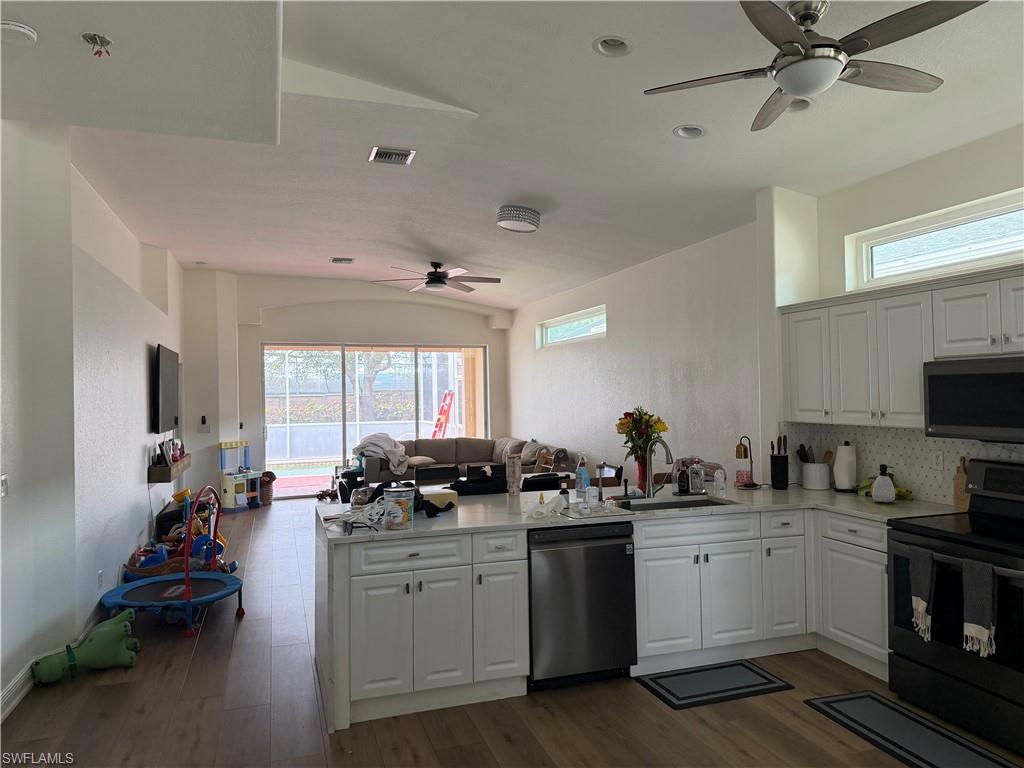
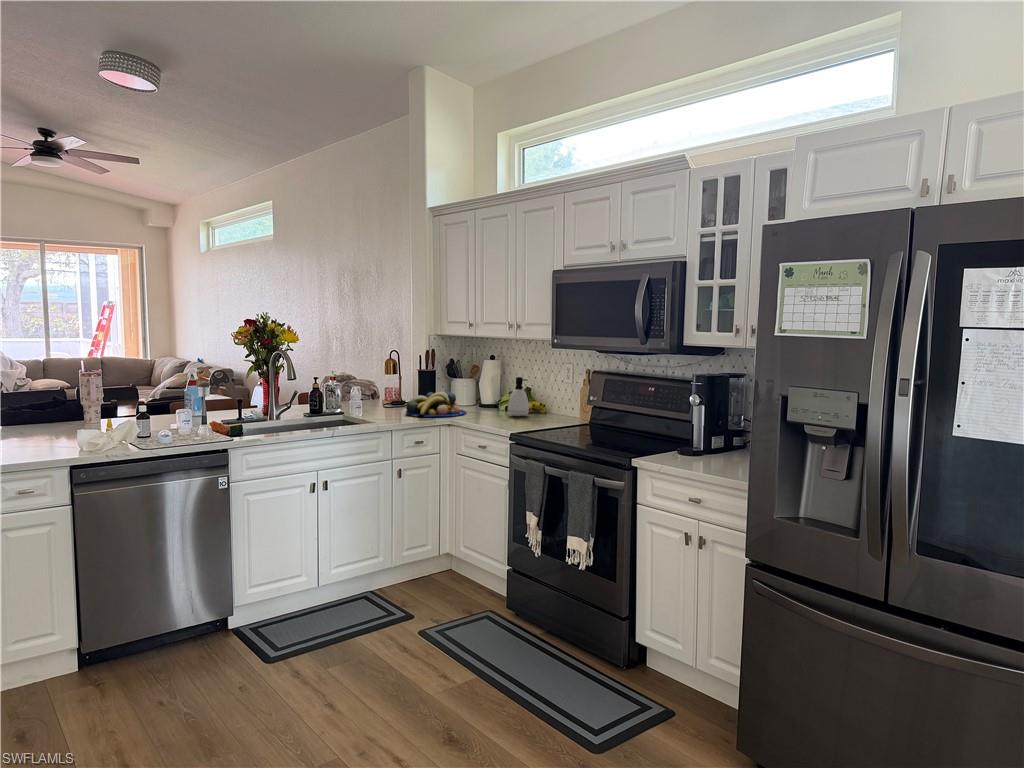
fruit bowl: none [766,476,826,500] -> present [406,391,466,417]

